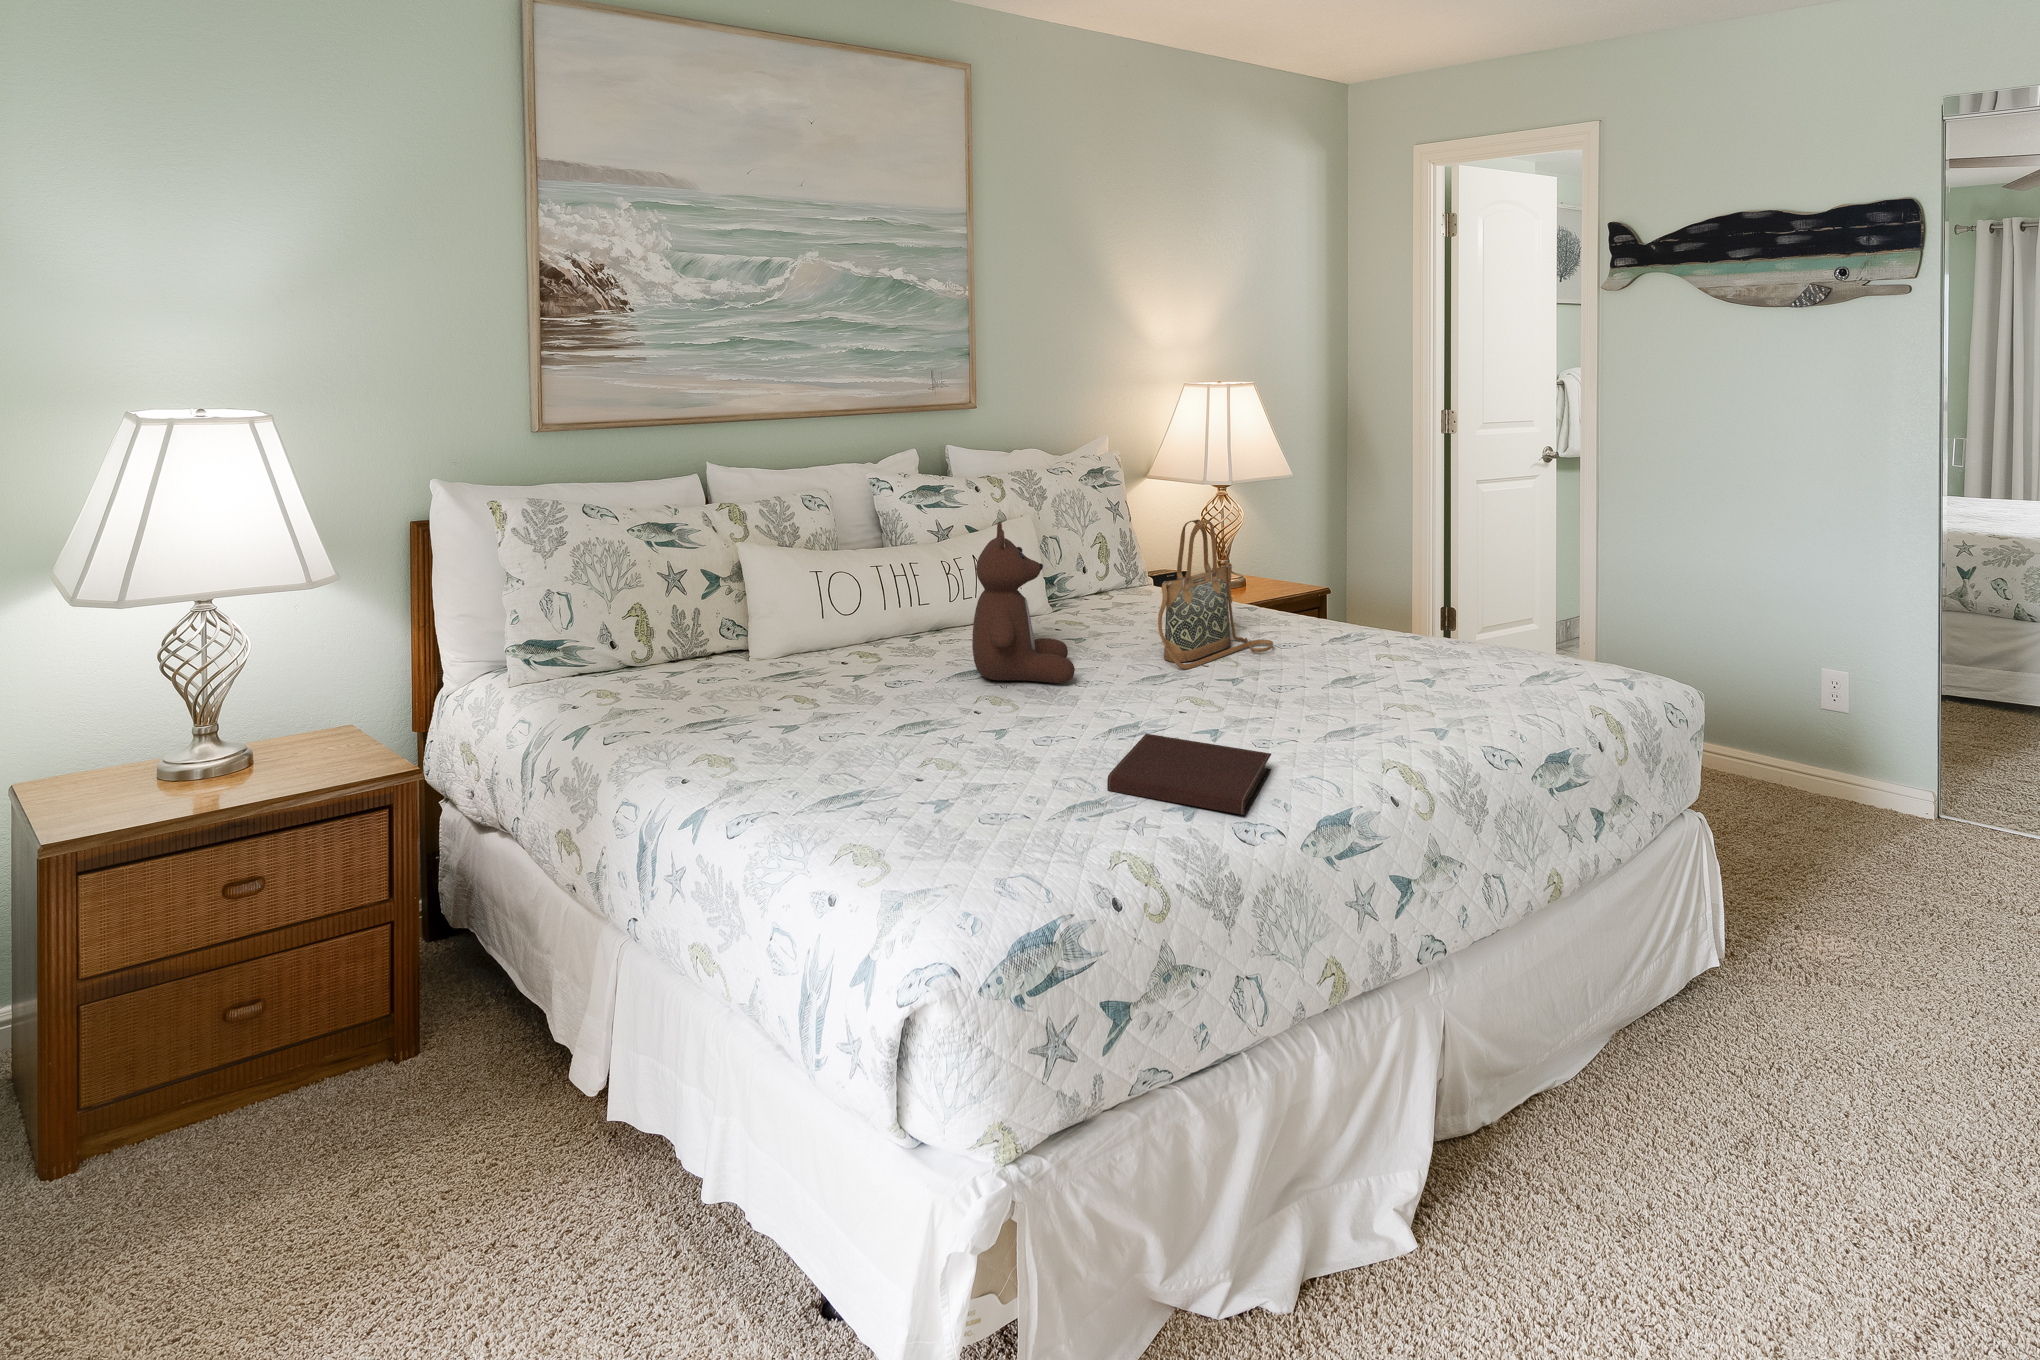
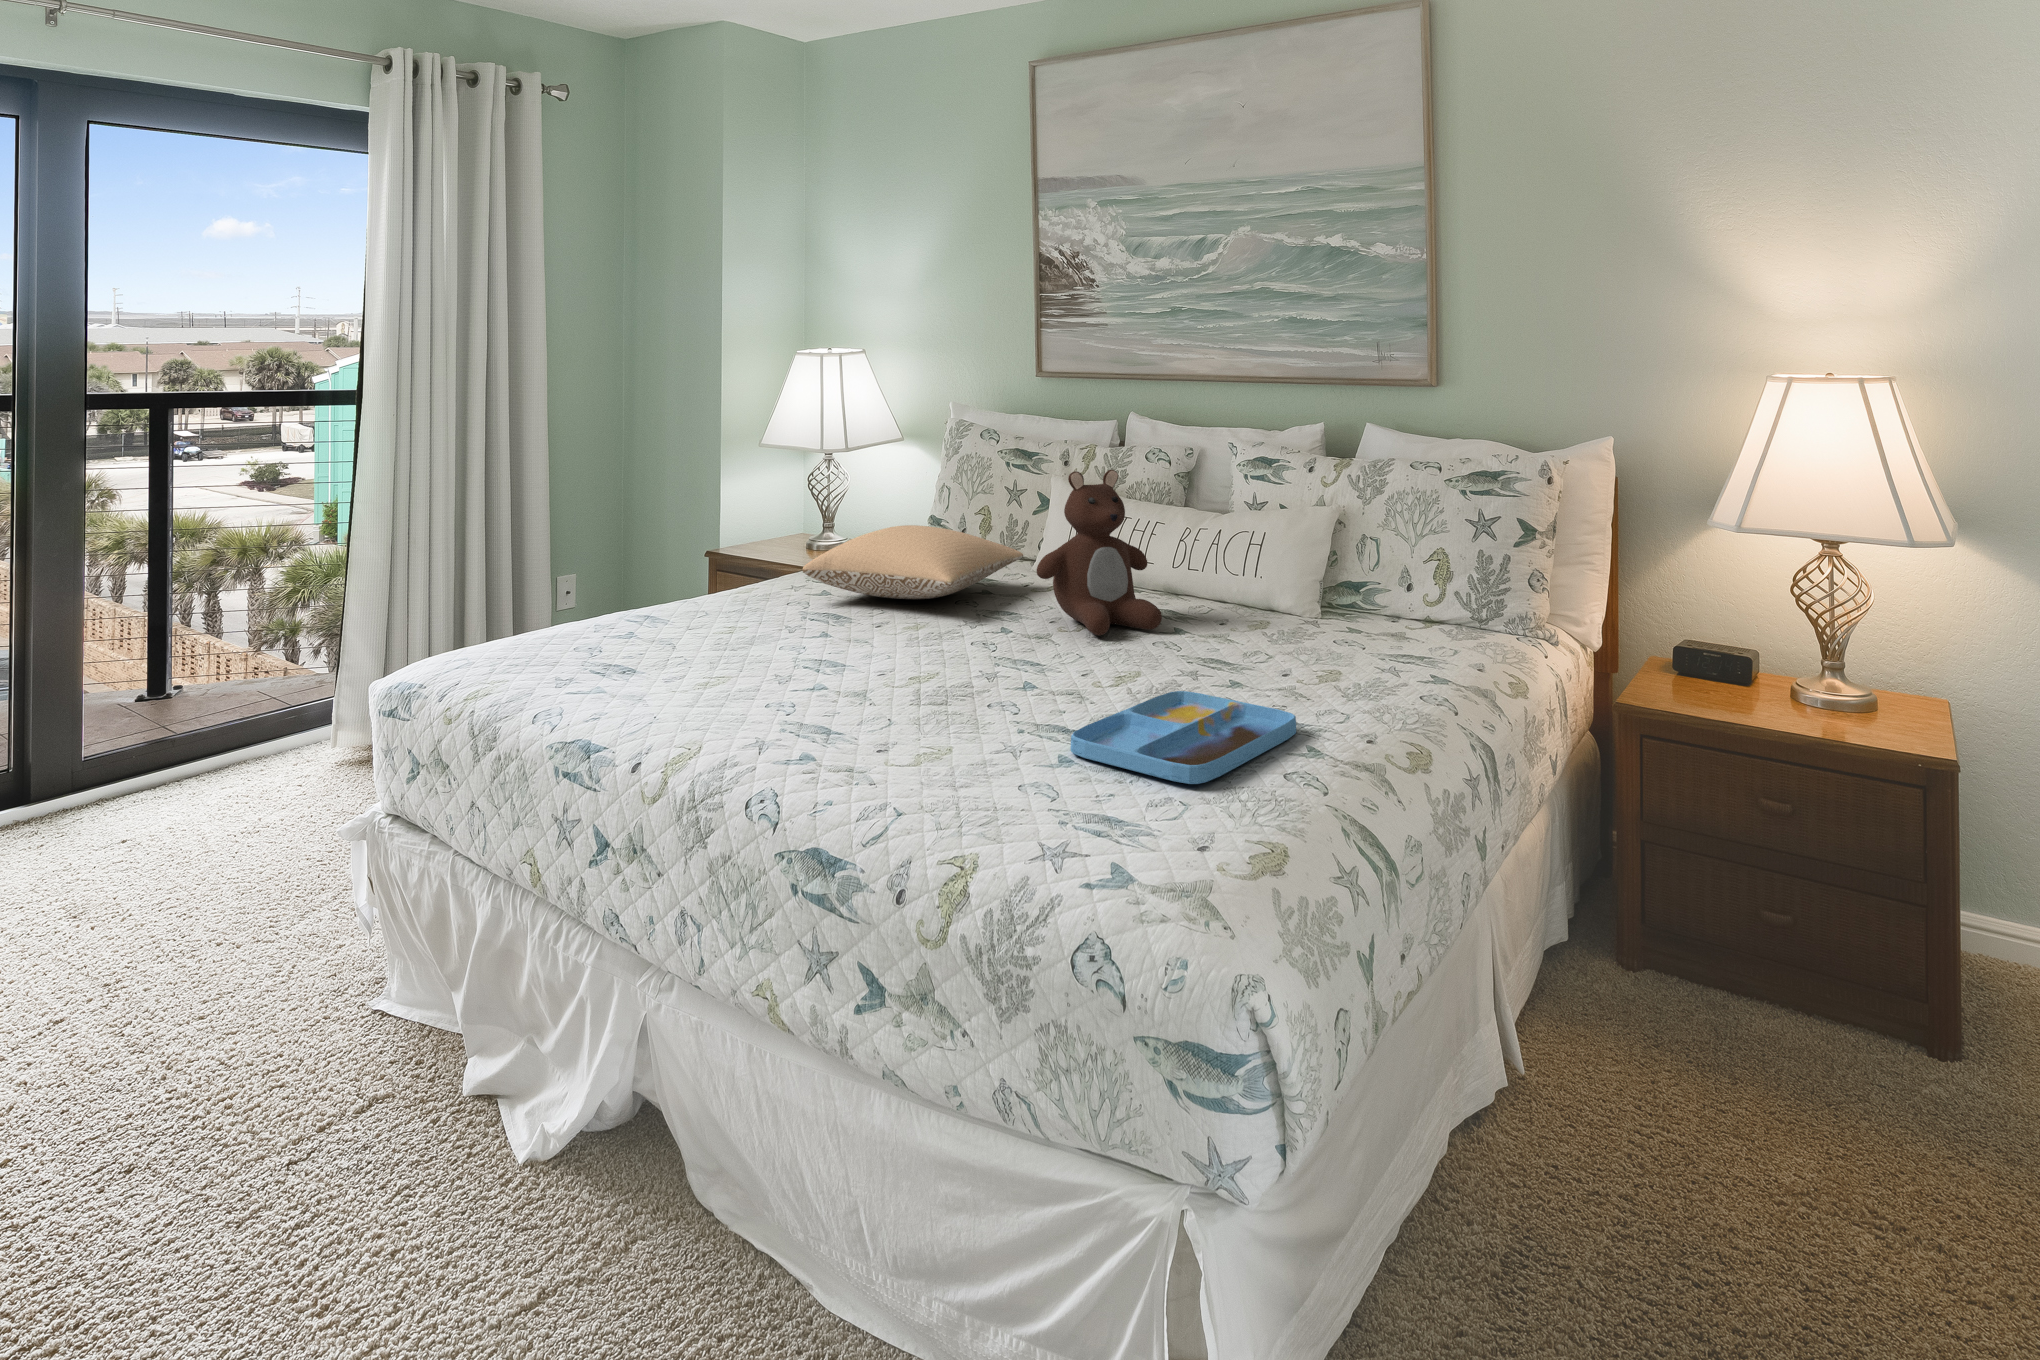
handbag: present [1158,520,1273,669] -> none [1195,503,1362,692]
pillow: none [658,635,954,753] -> present [803,525,1023,599]
tray: none [1273,668,1462,748] -> present [1070,691,1296,784]
notebook: present [1107,734,1271,815] -> none [847,656,975,711]

